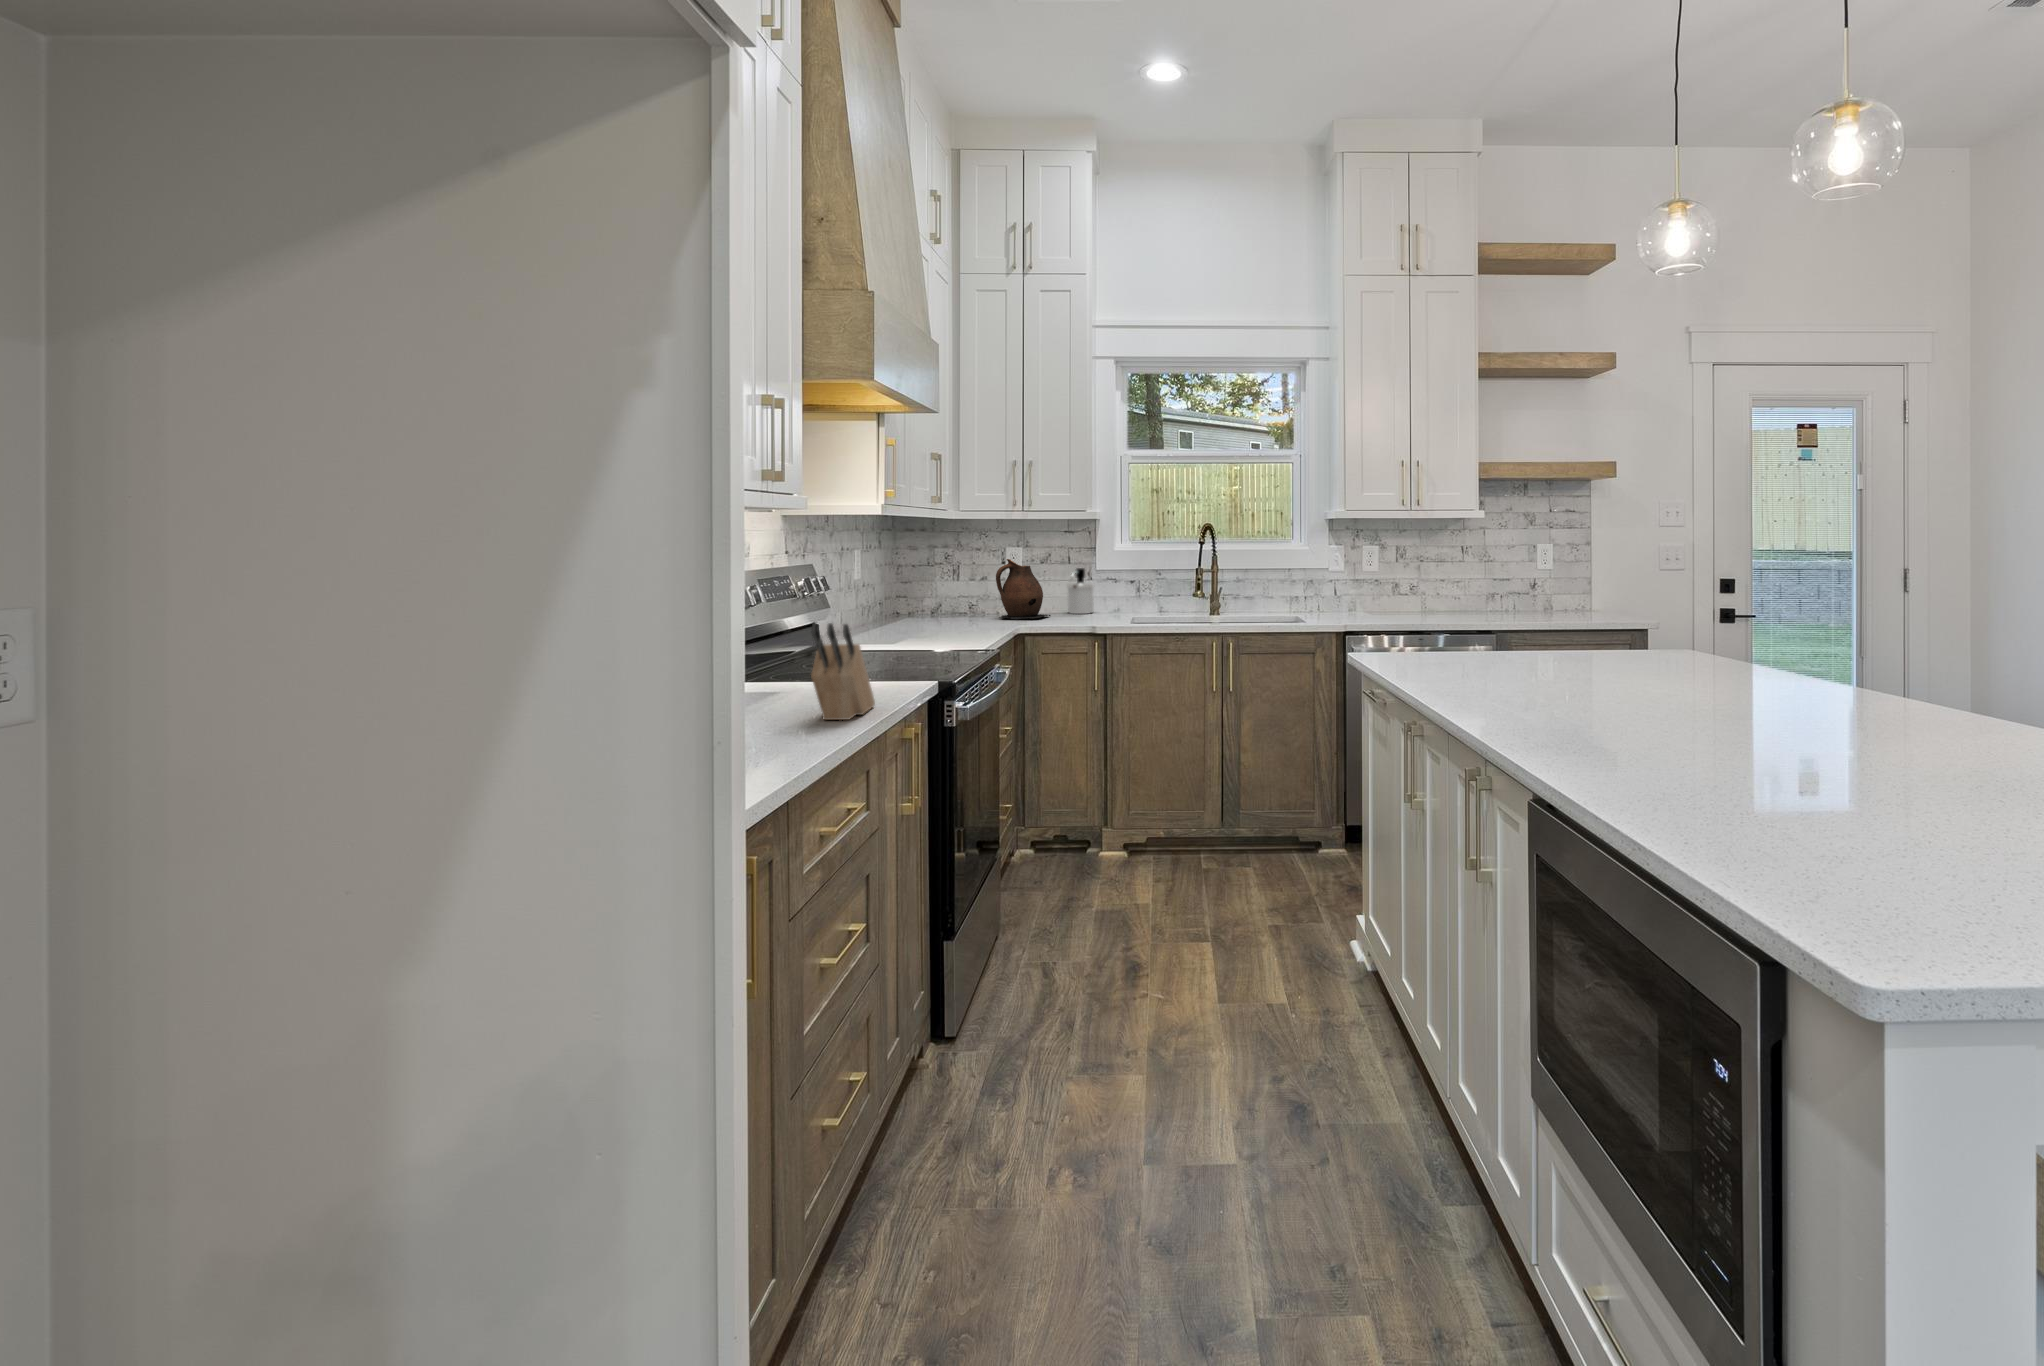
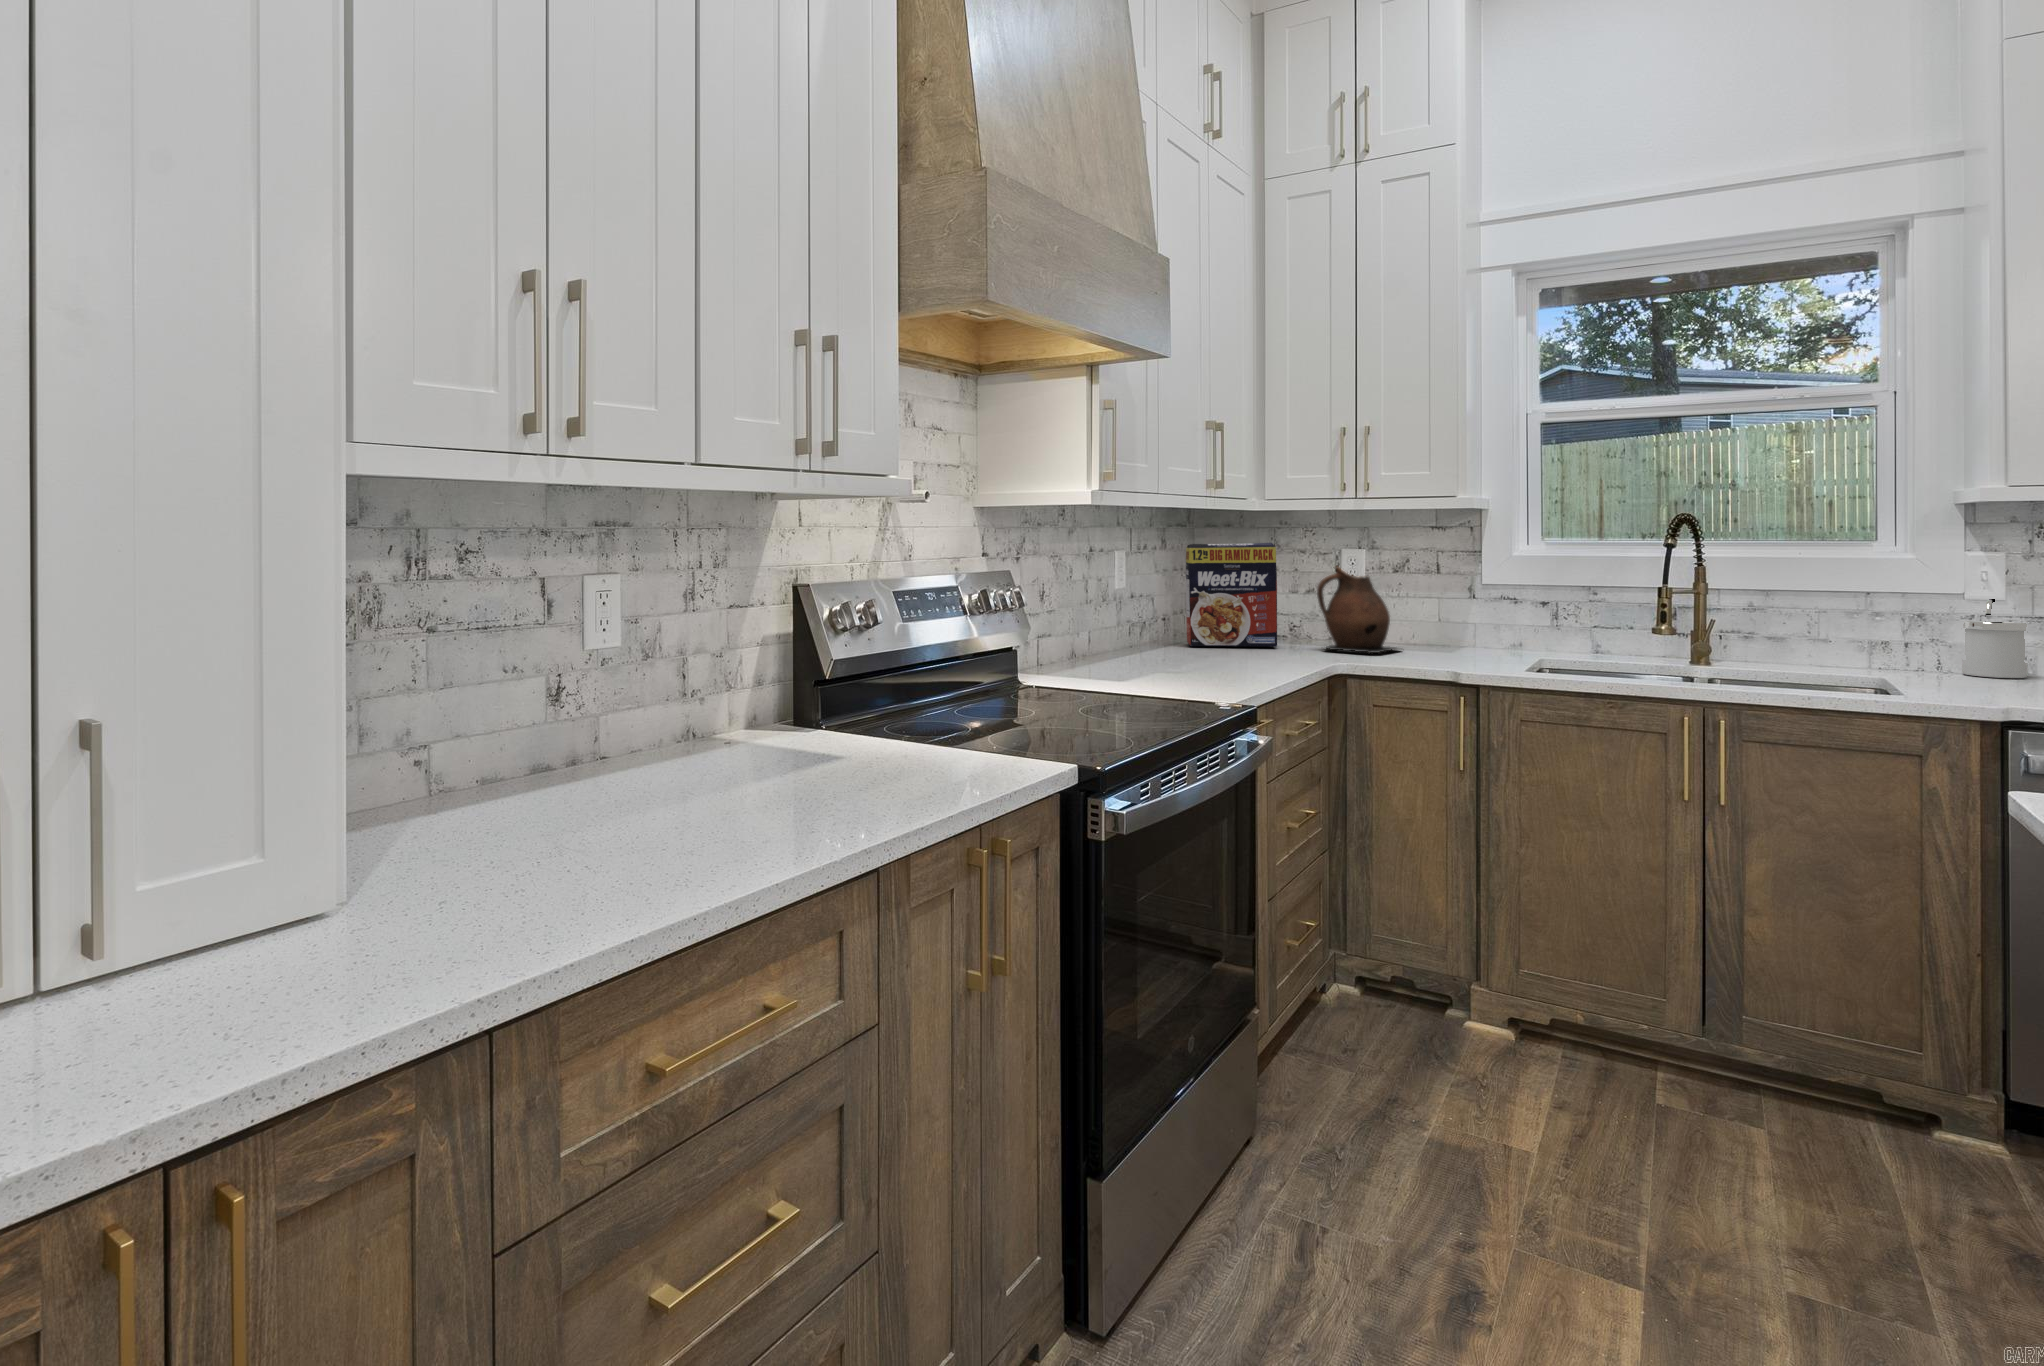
cereal box: none [901,543,969,621] -> present [1186,543,1277,647]
soap dispenser: present [1067,568,1094,614] -> present [1962,599,2028,678]
knife block: present [811,622,875,720] -> none [762,670,914,835]

